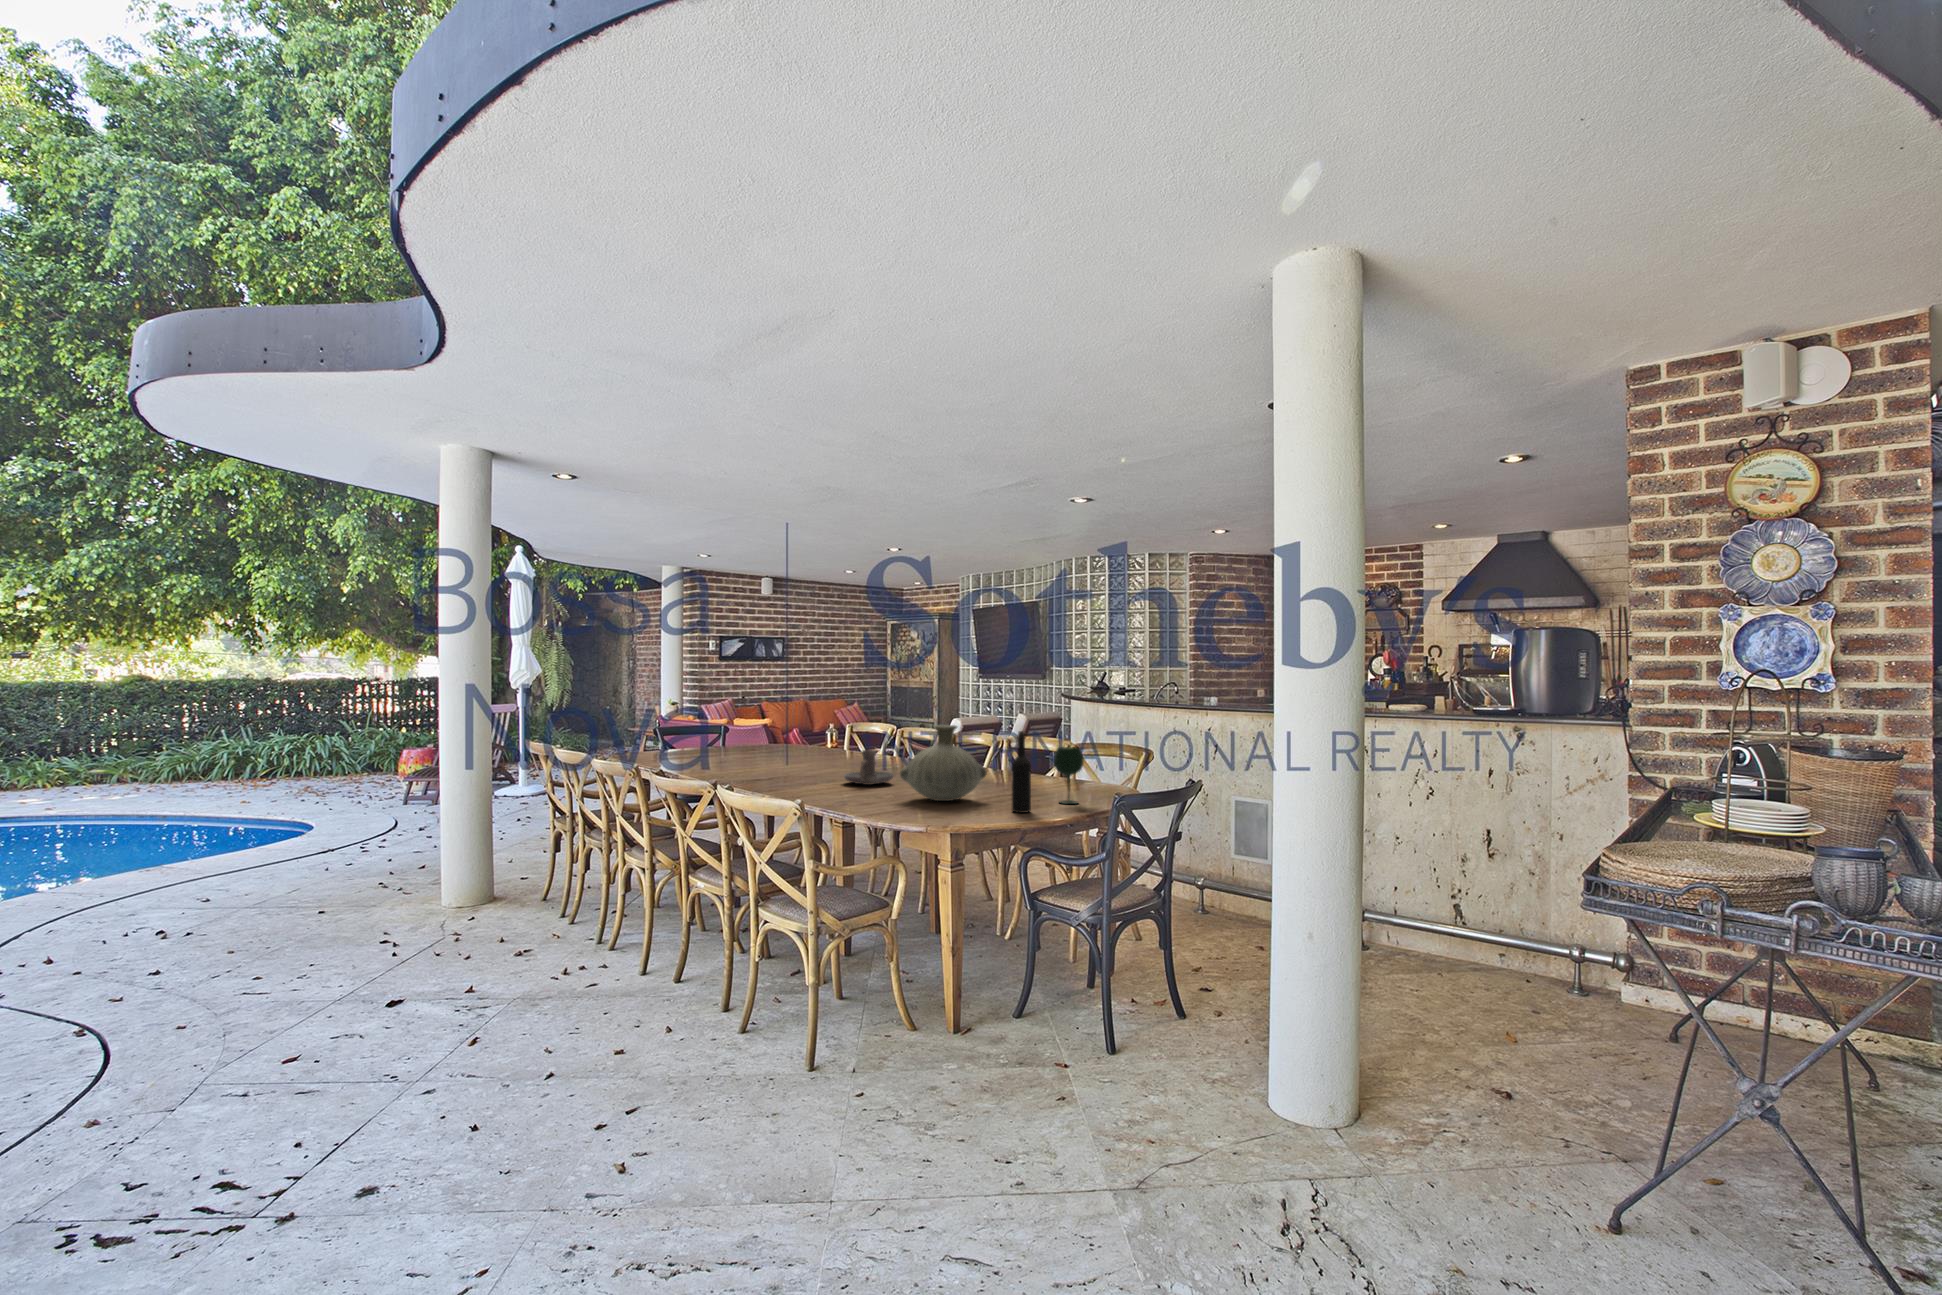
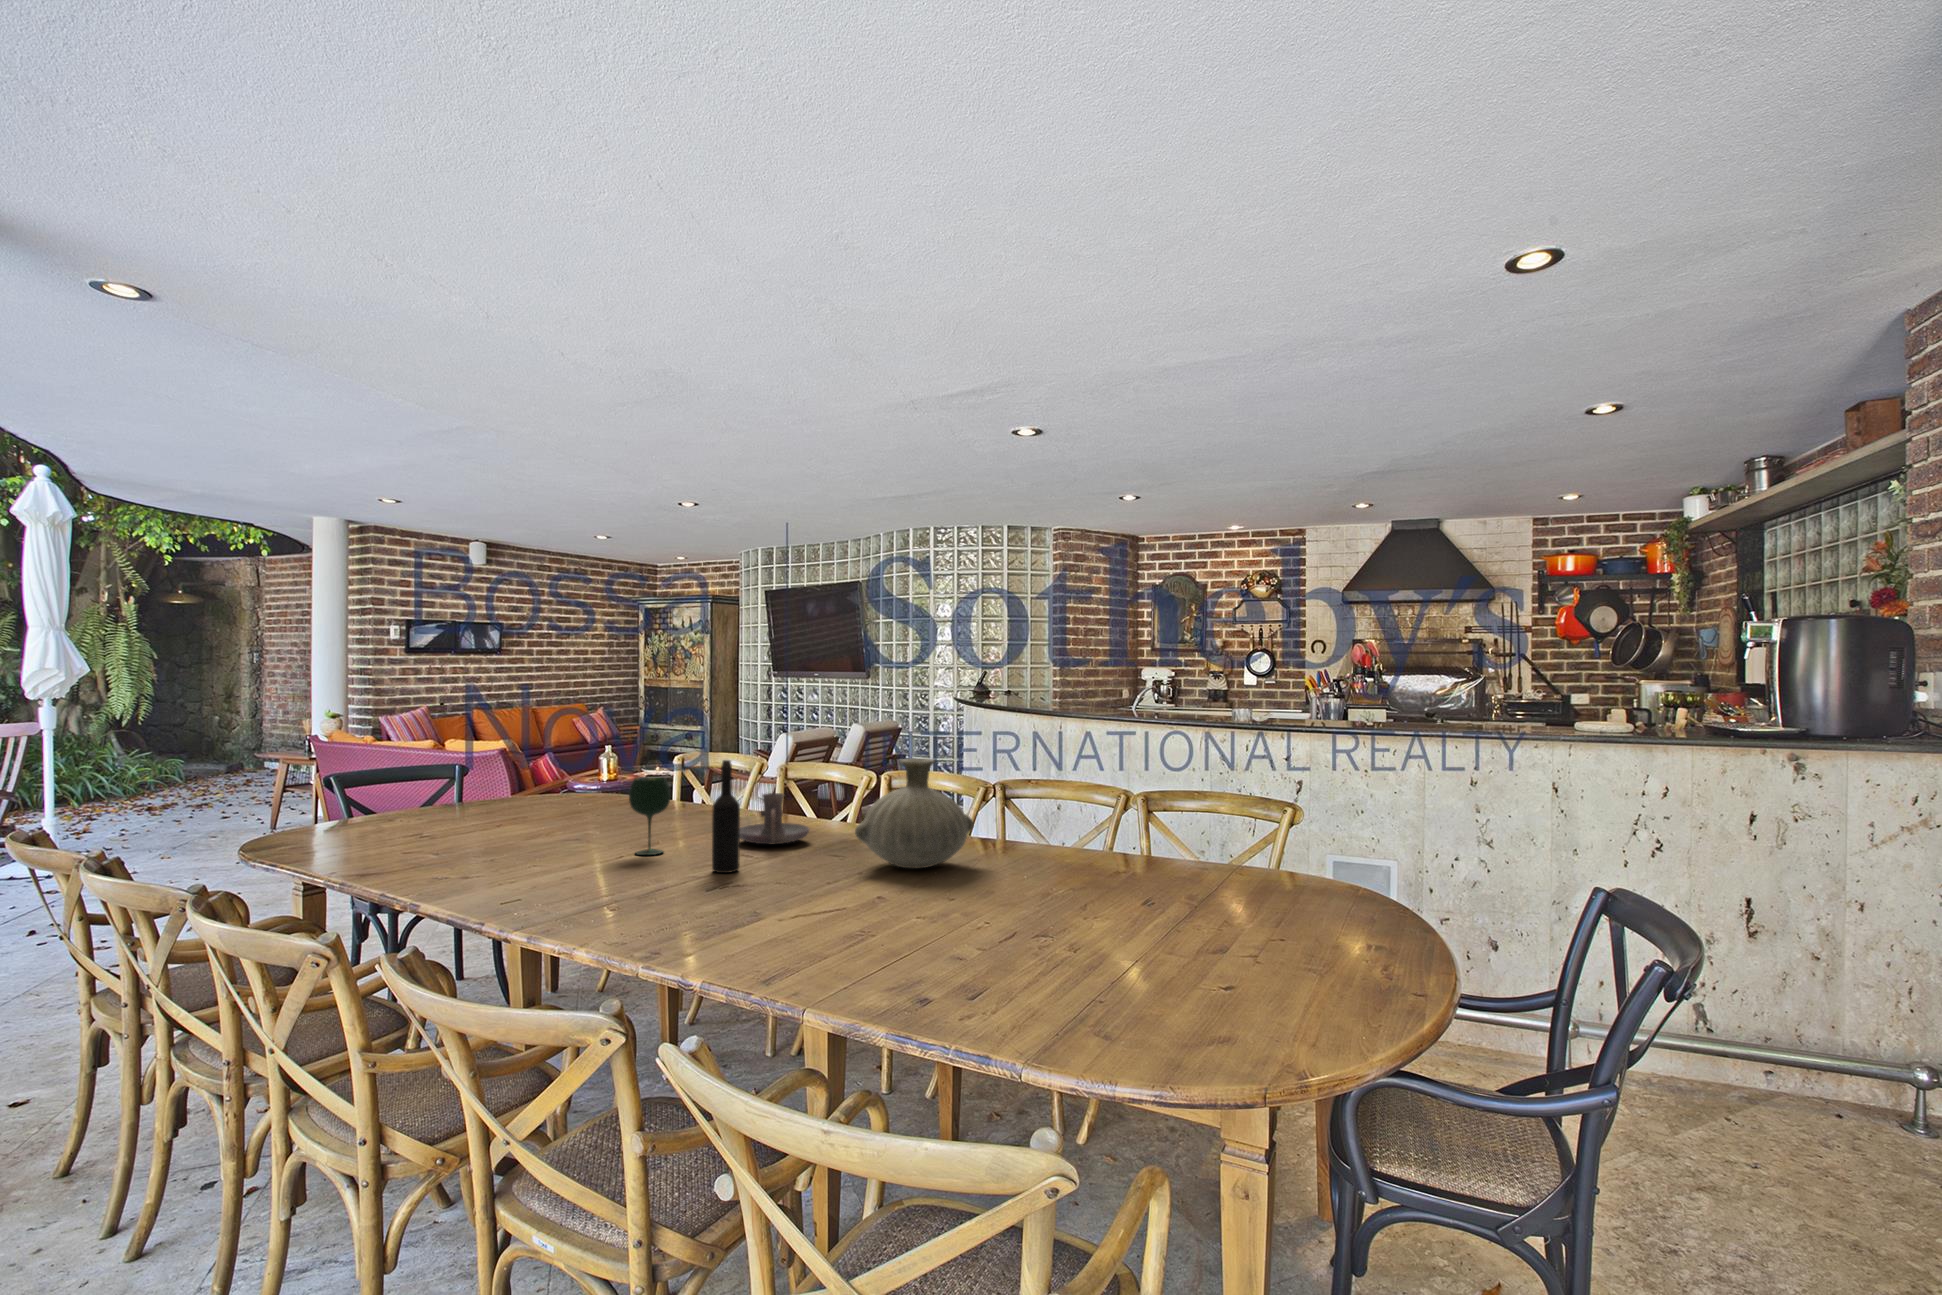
wine bottle: present [1012,731,1031,813] -> present [712,760,740,873]
wine glass: present [1054,747,1083,804] -> present [629,777,671,855]

